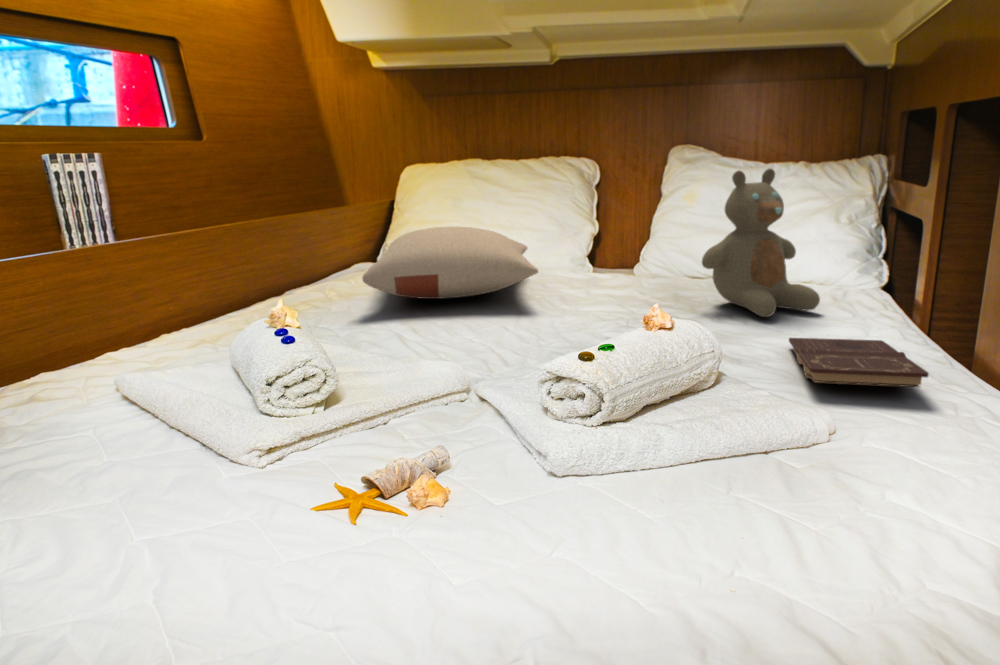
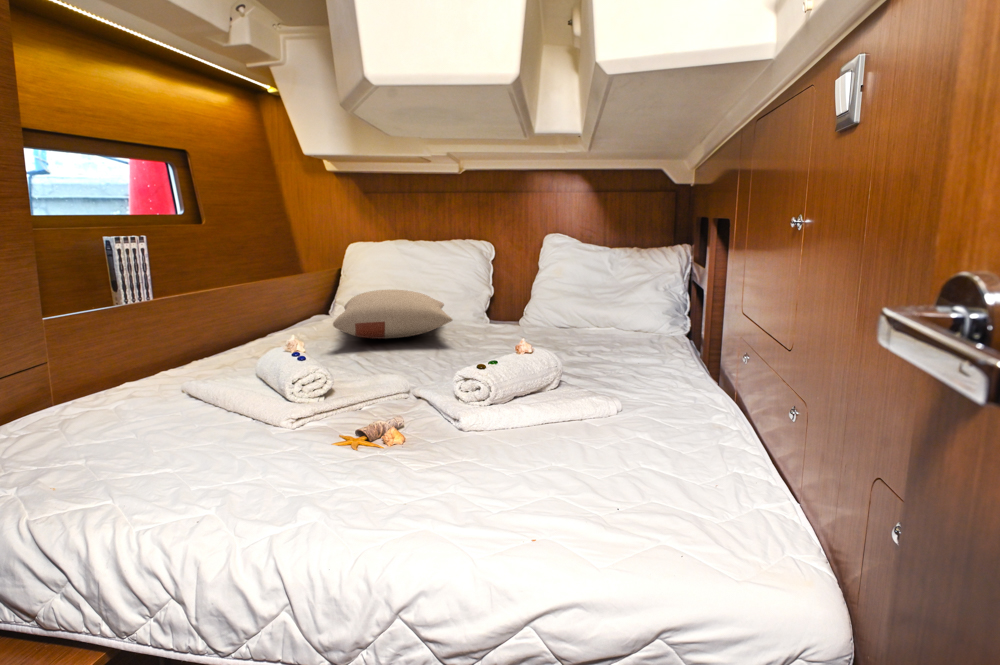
teddy bear: present [702,169,820,317] -> none [557,257,628,349]
book: present [789,338,928,387] -> none [604,359,669,382]

